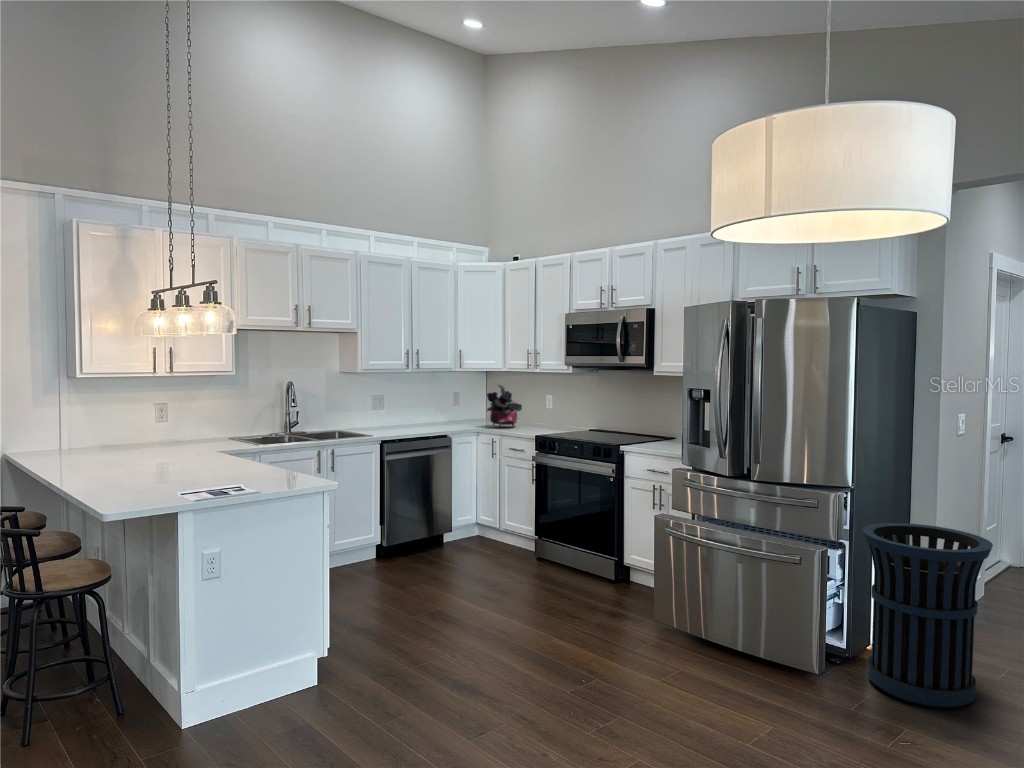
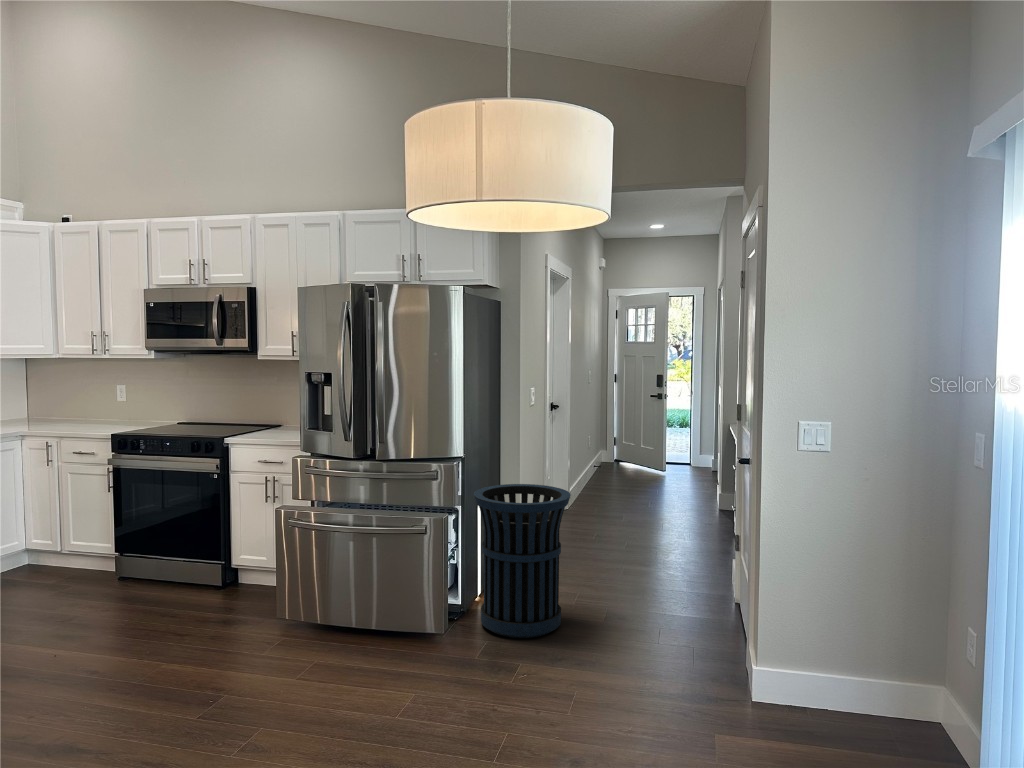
potted plant: present [487,385,522,427] -> none [33,375,85,428]

